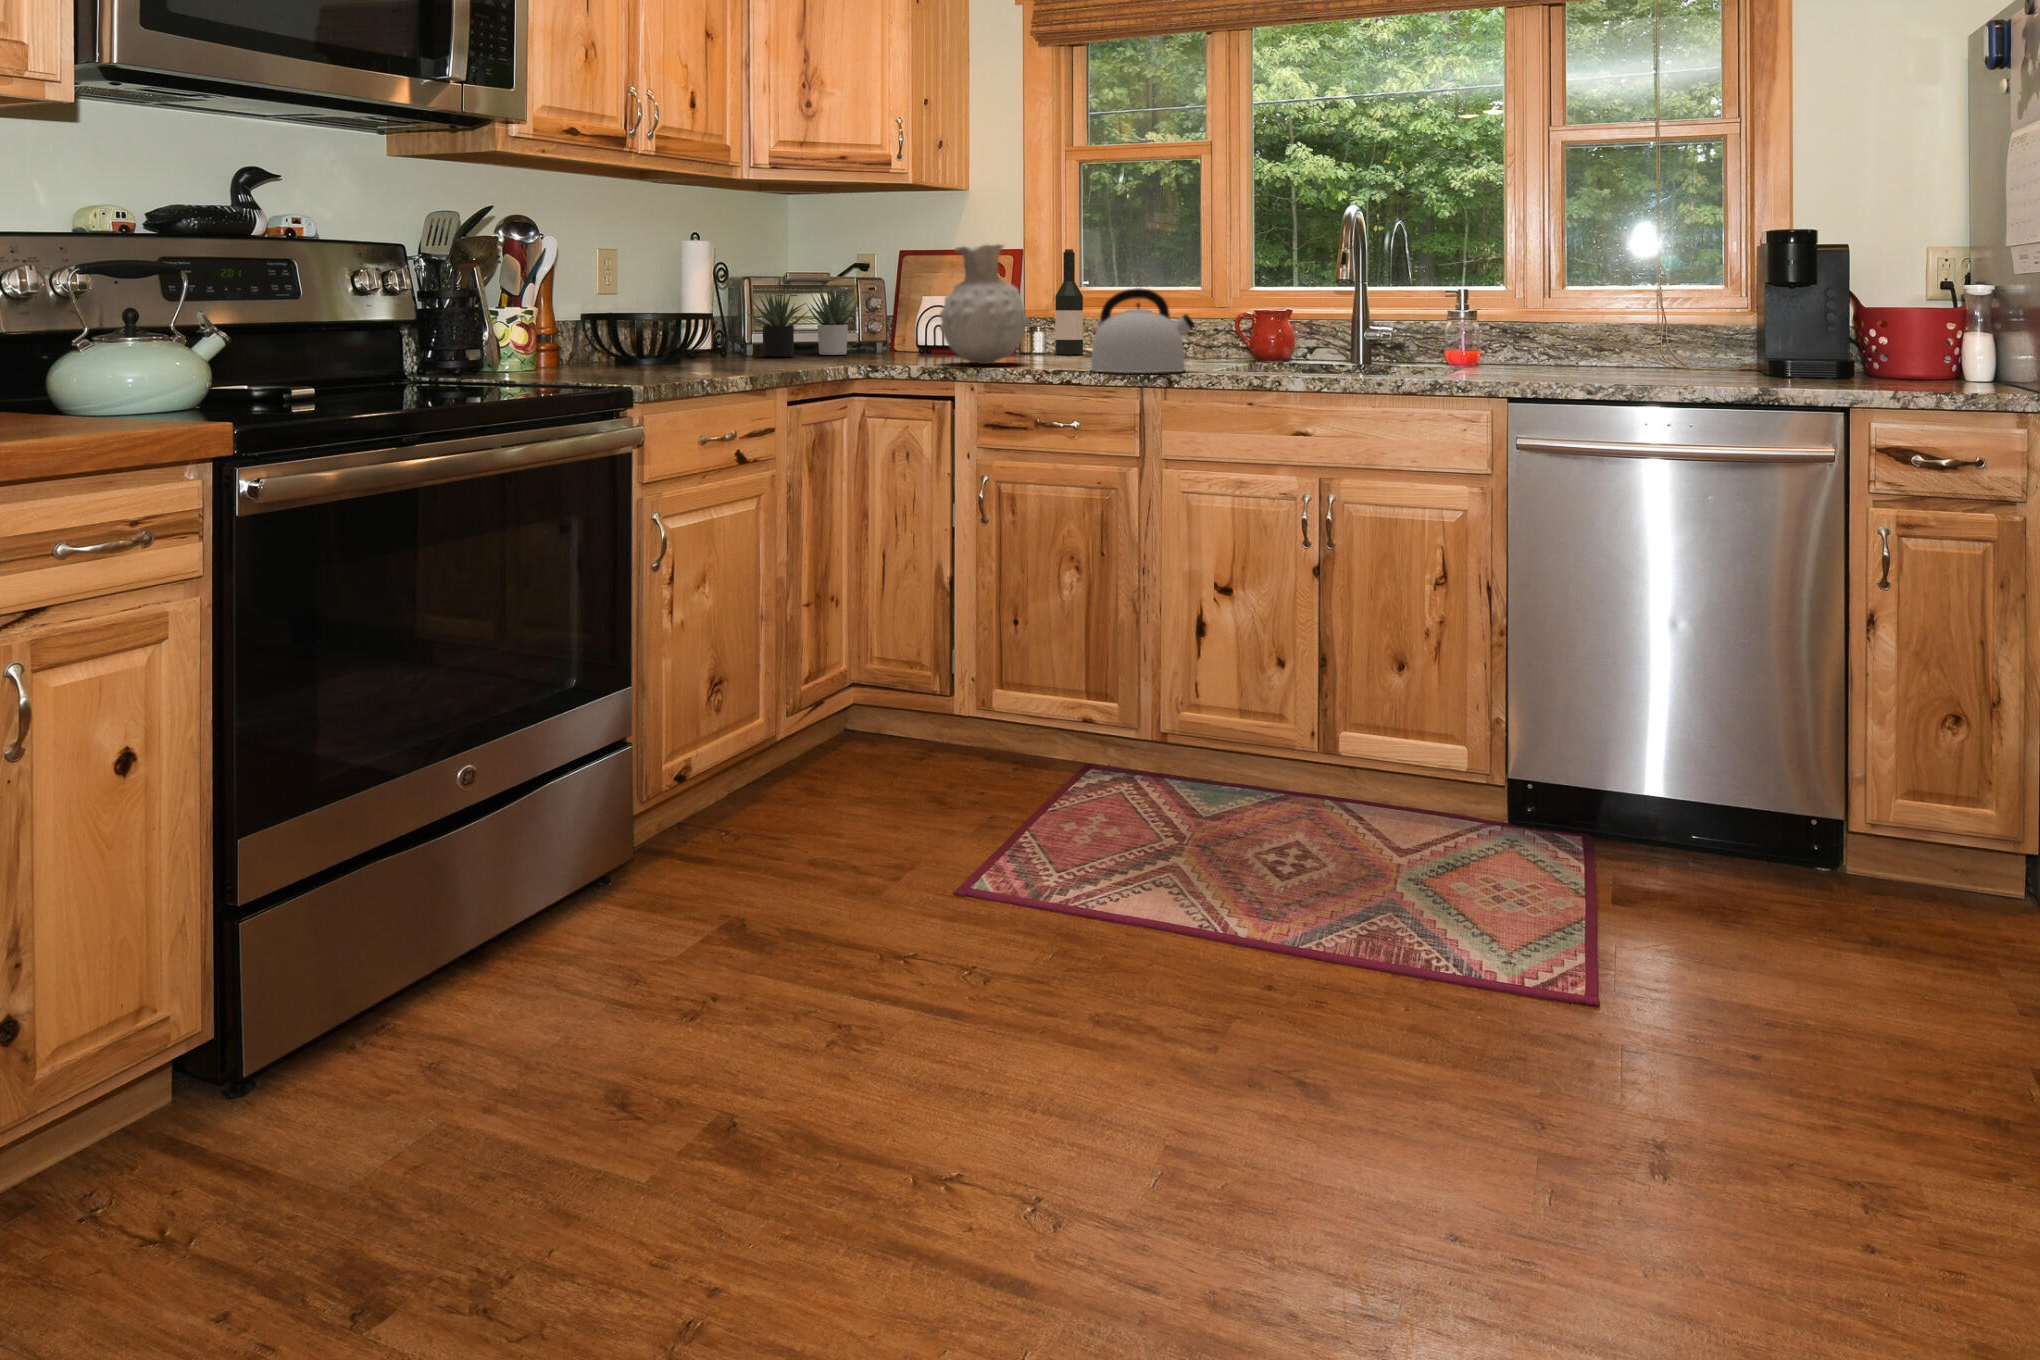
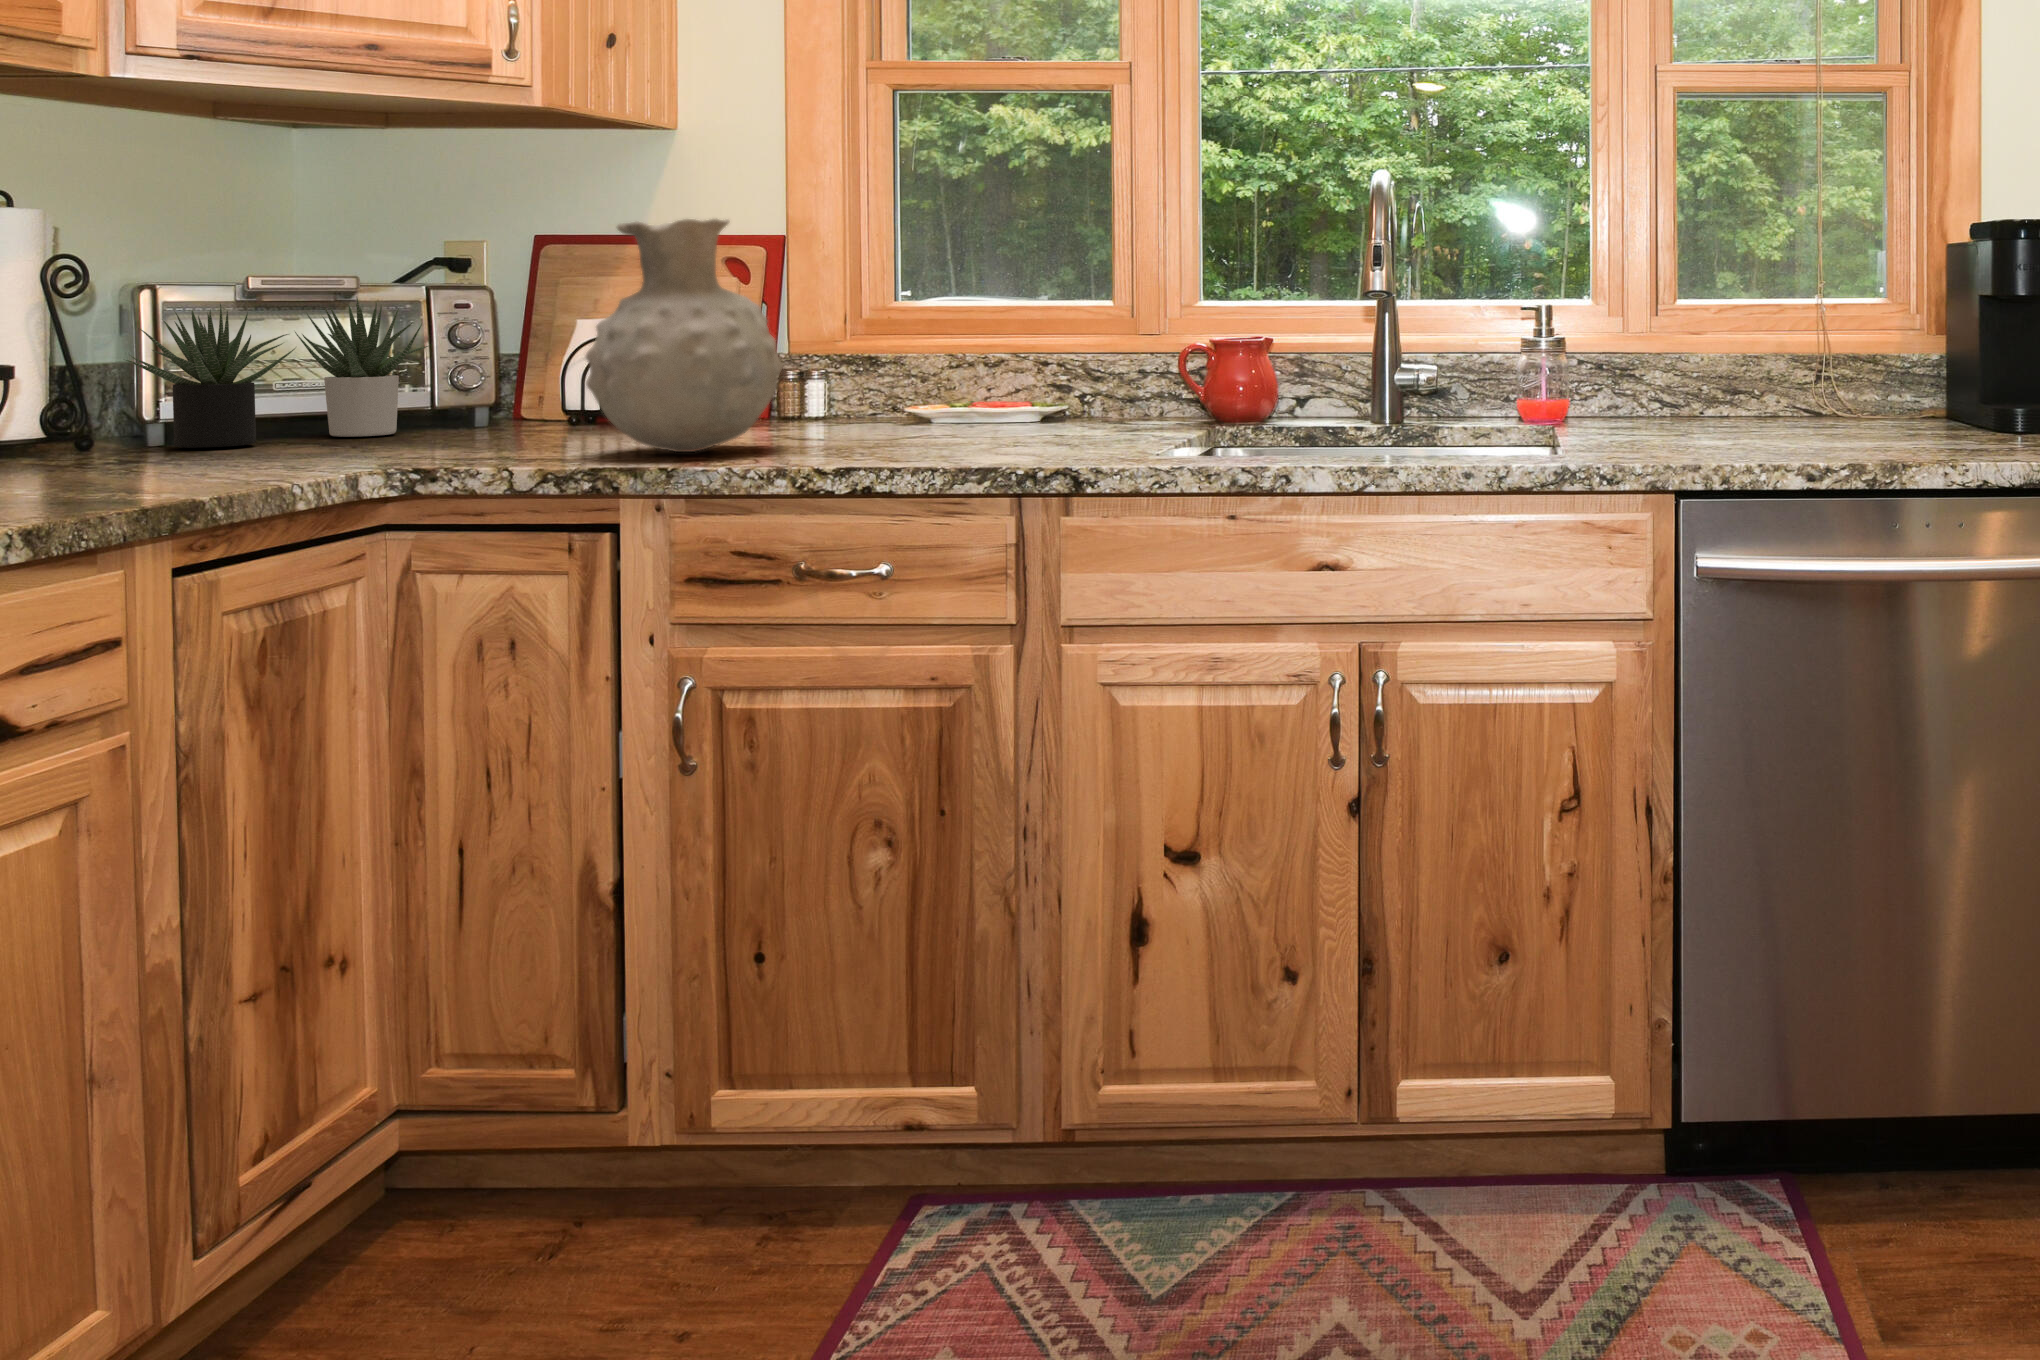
wine bottle: present [1055,249,1083,354] -> none [844,235,897,419]
kettle: present [1091,288,1195,373] -> none [910,305,1118,468]

